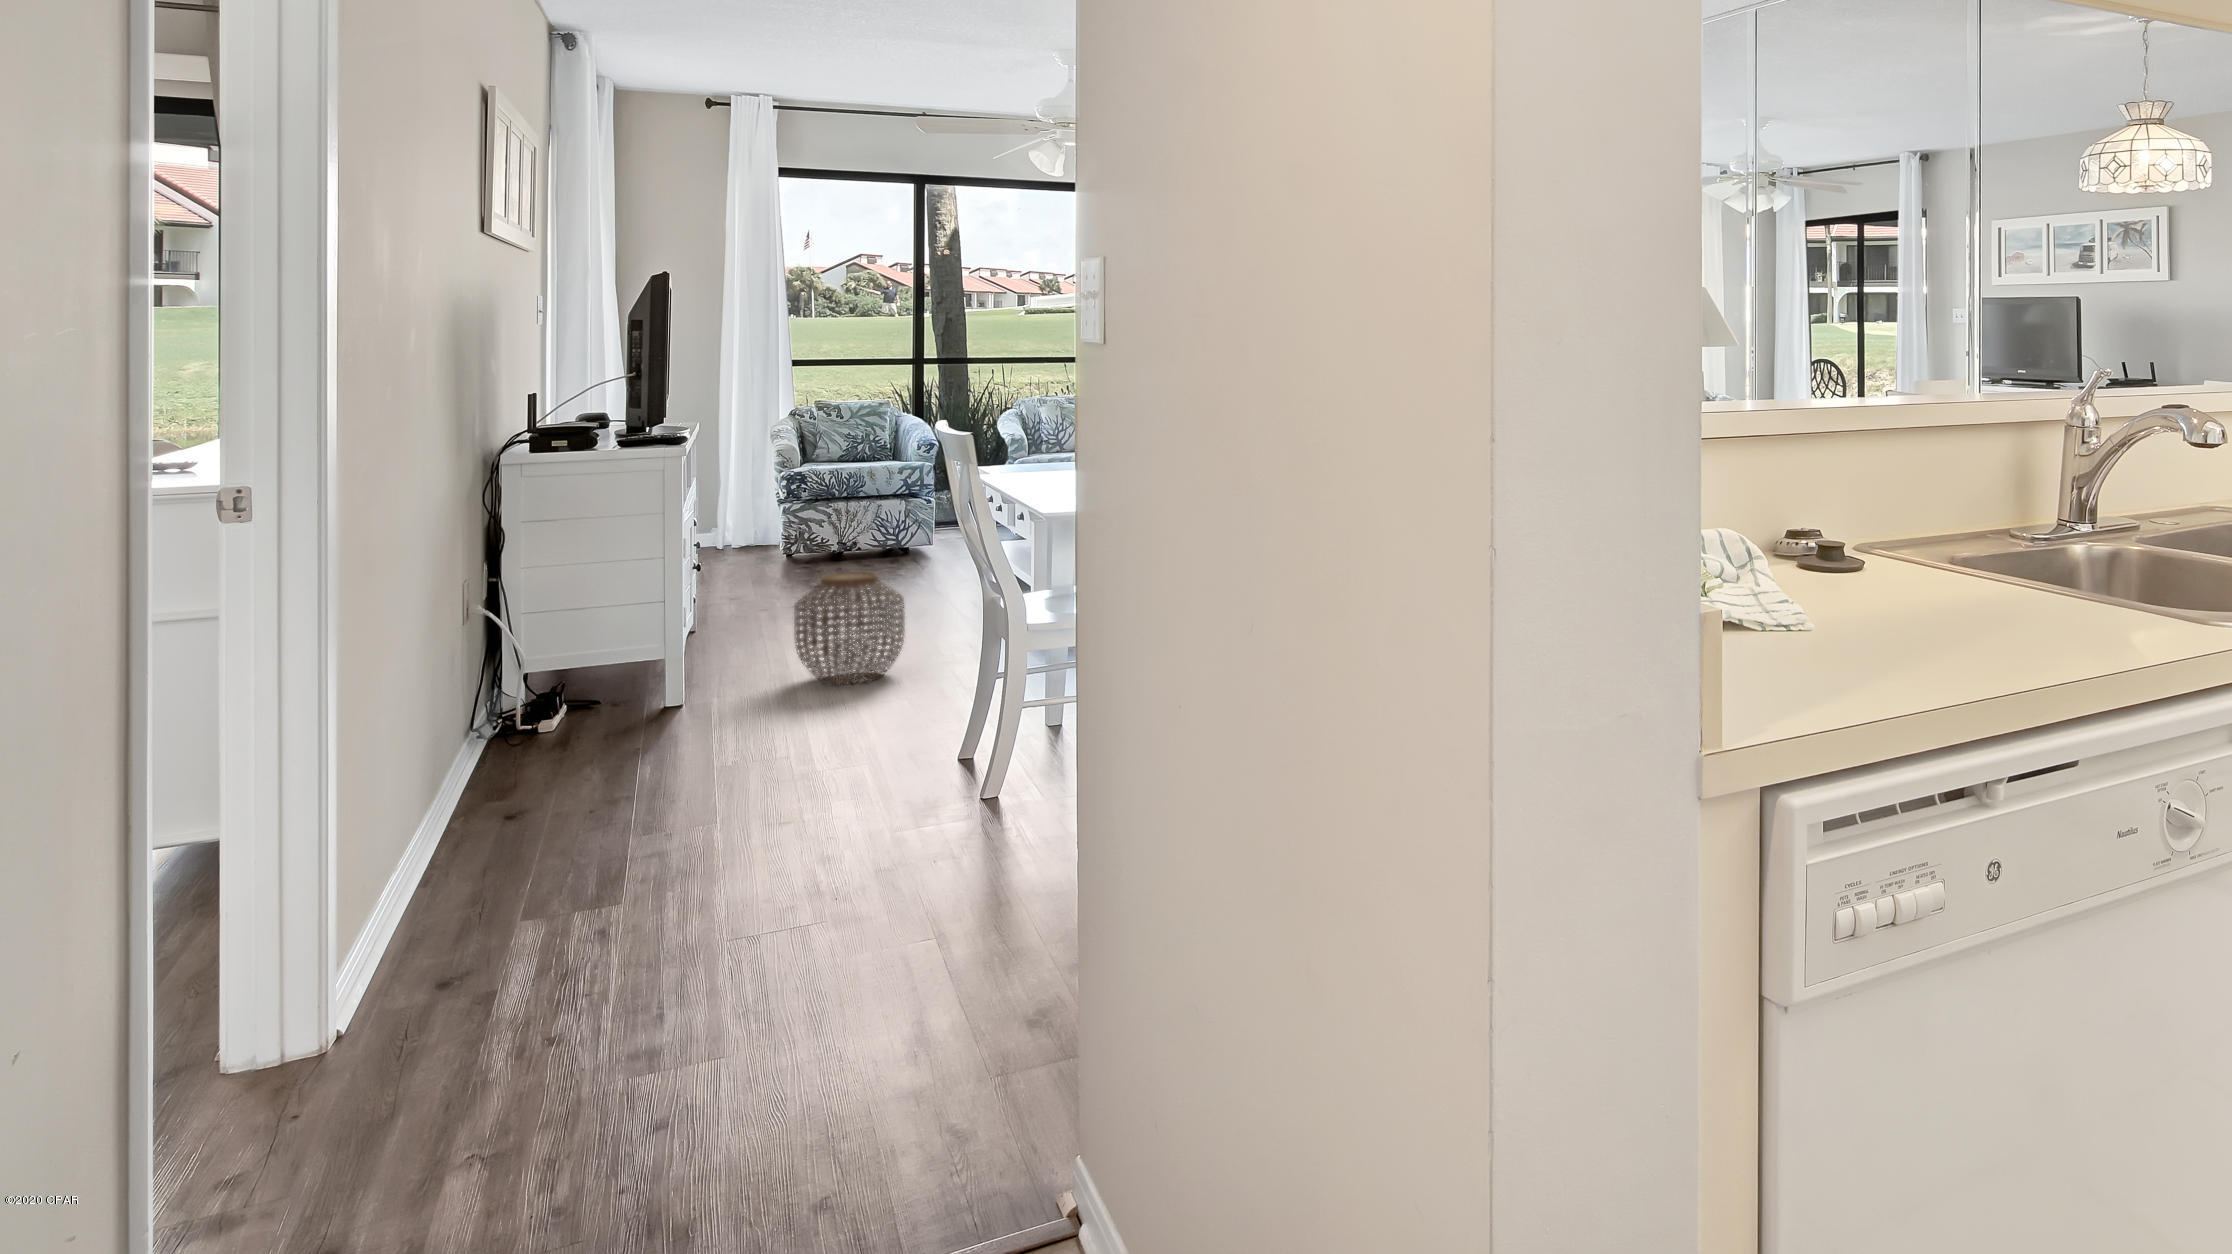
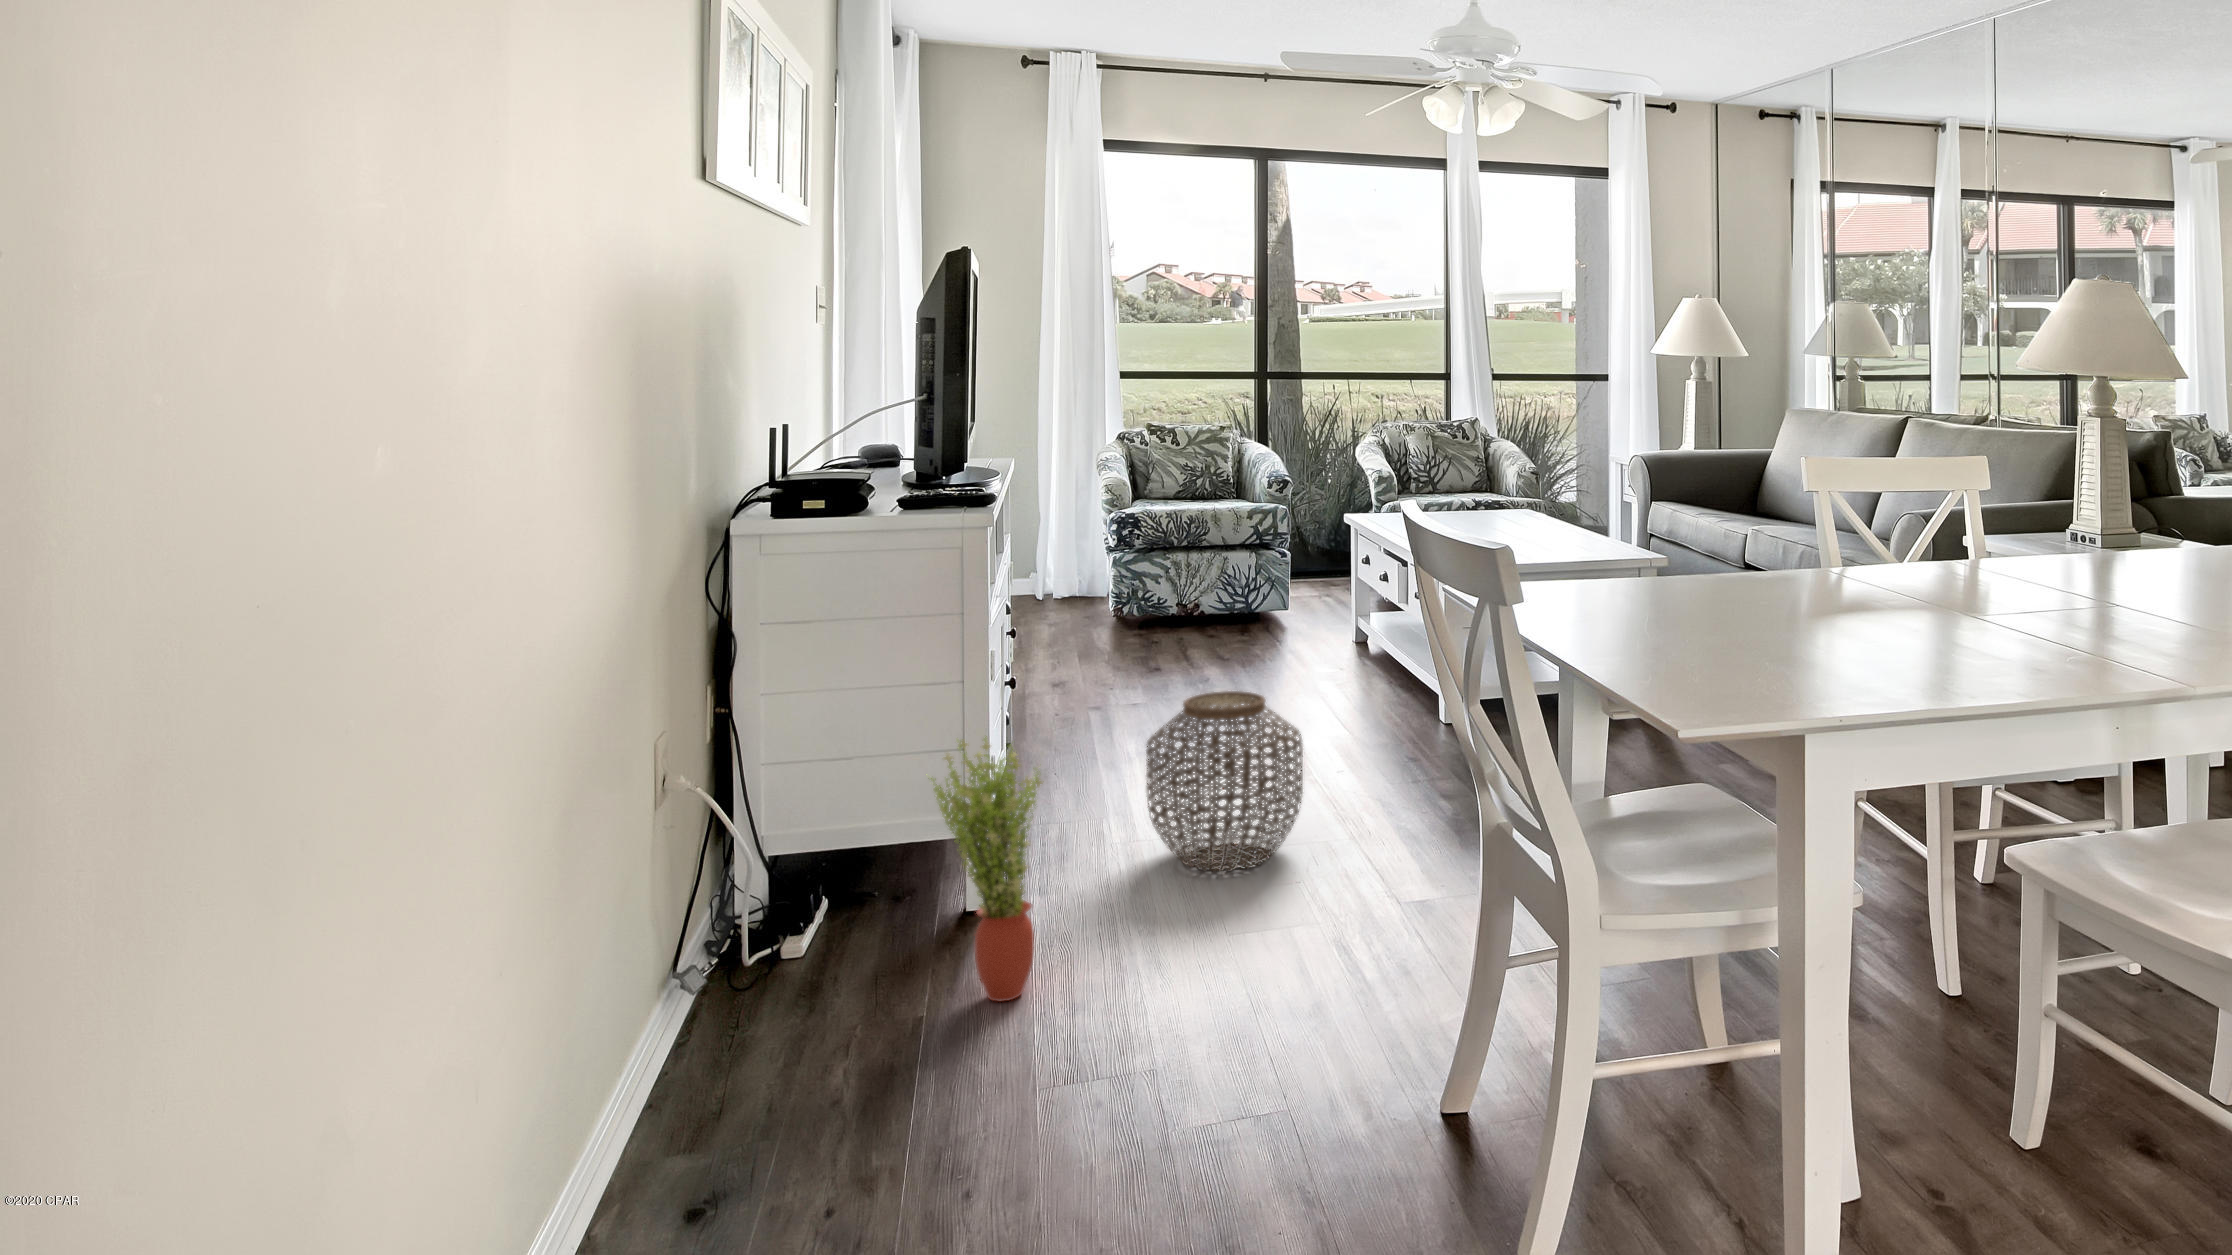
potted plant: none [642,582,720,741] -> present [931,736,1042,1001]

